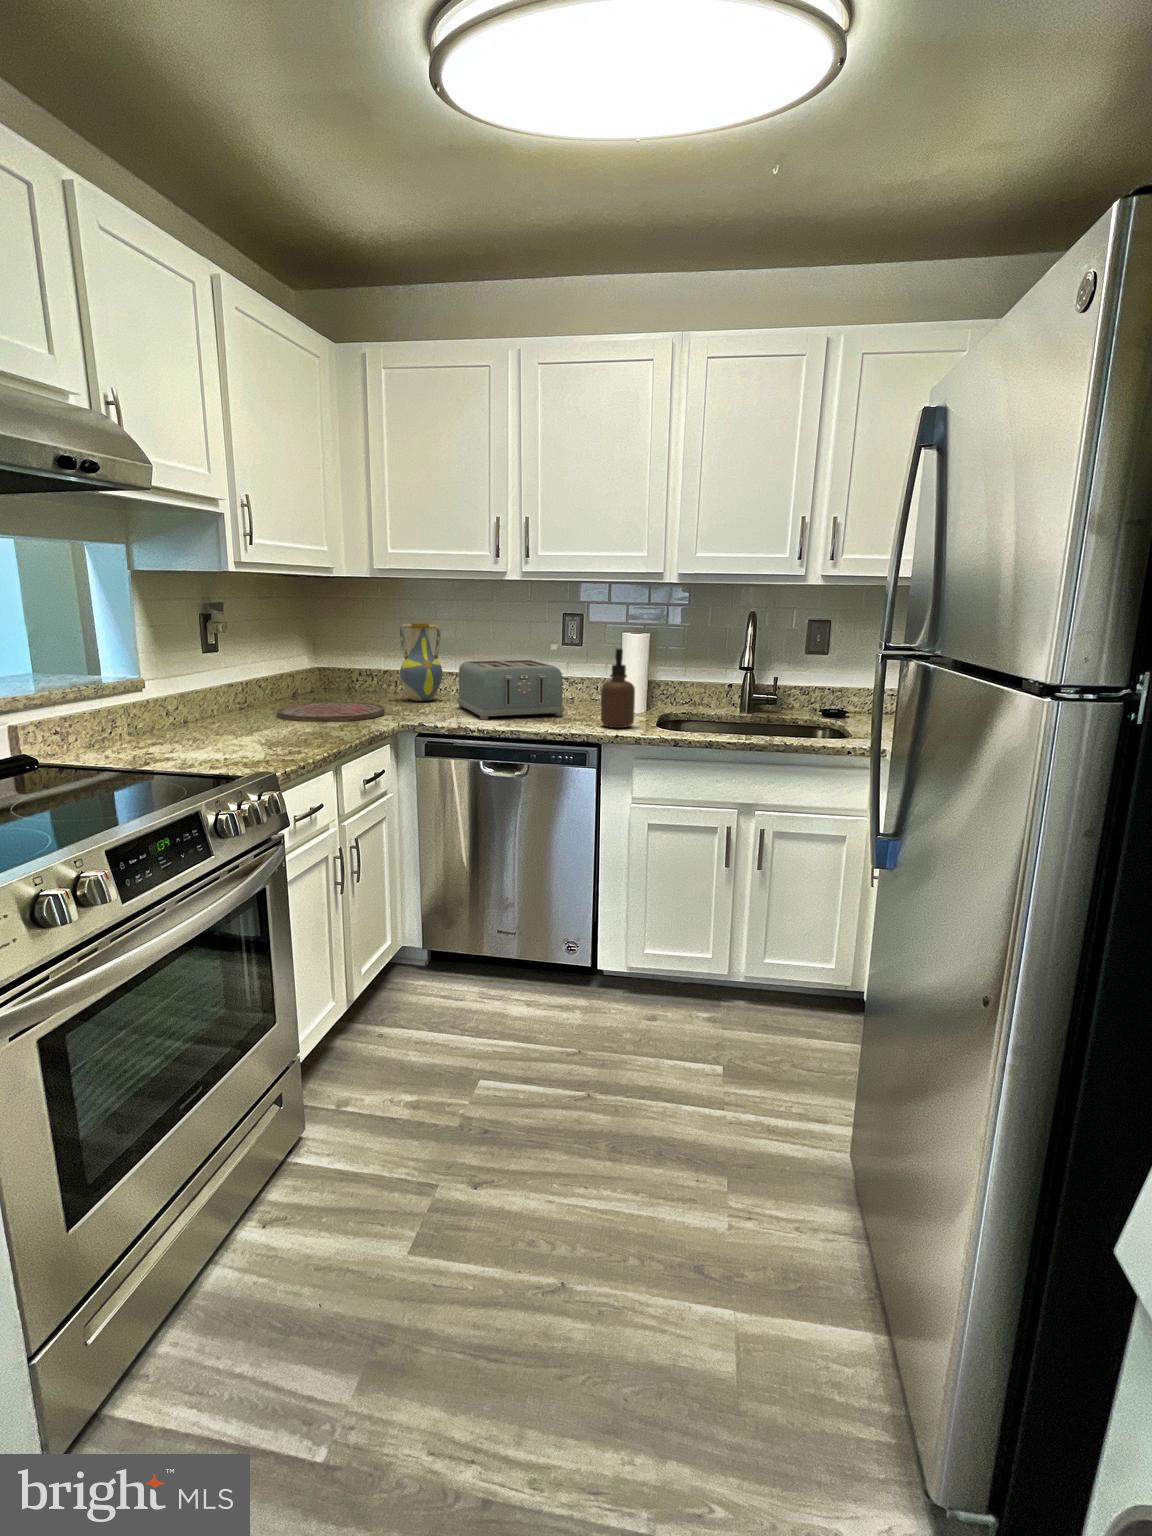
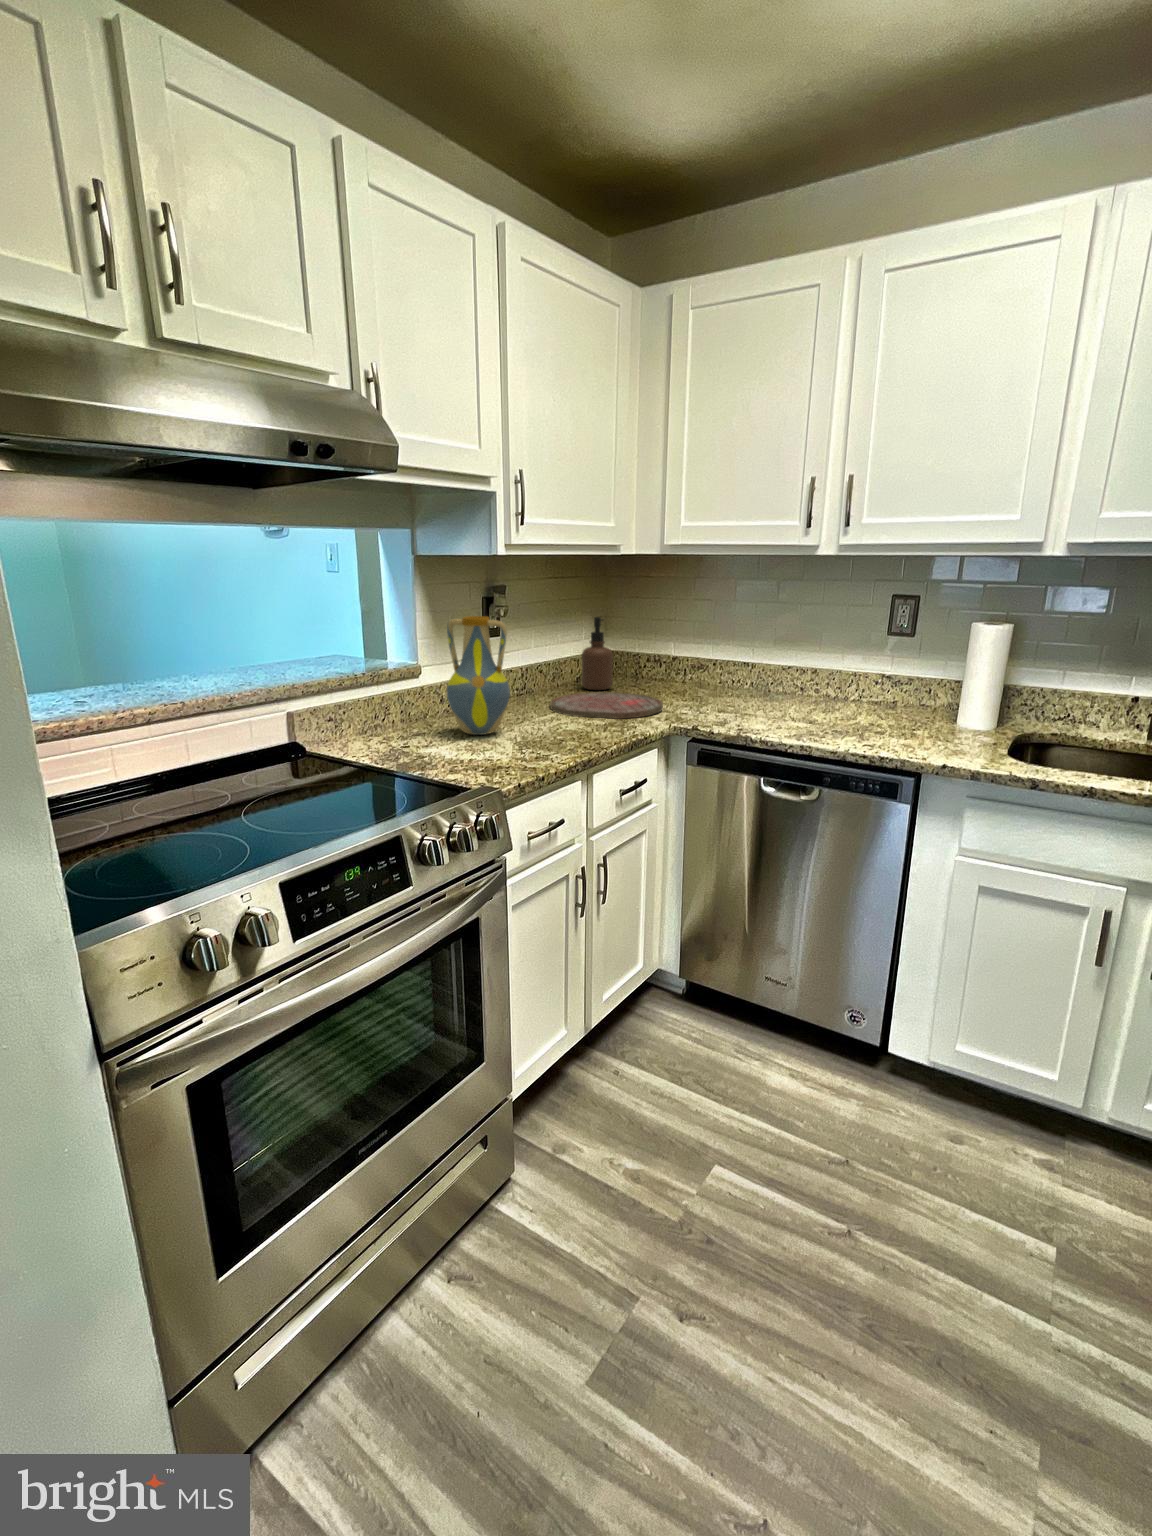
vase: present [400,623,443,701] -> present [447,616,510,735]
soap dispenser: present [601,649,635,728] -> present [582,617,613,690]
toaster: present [457,660,564,720] -> none [750,653,881,728]

